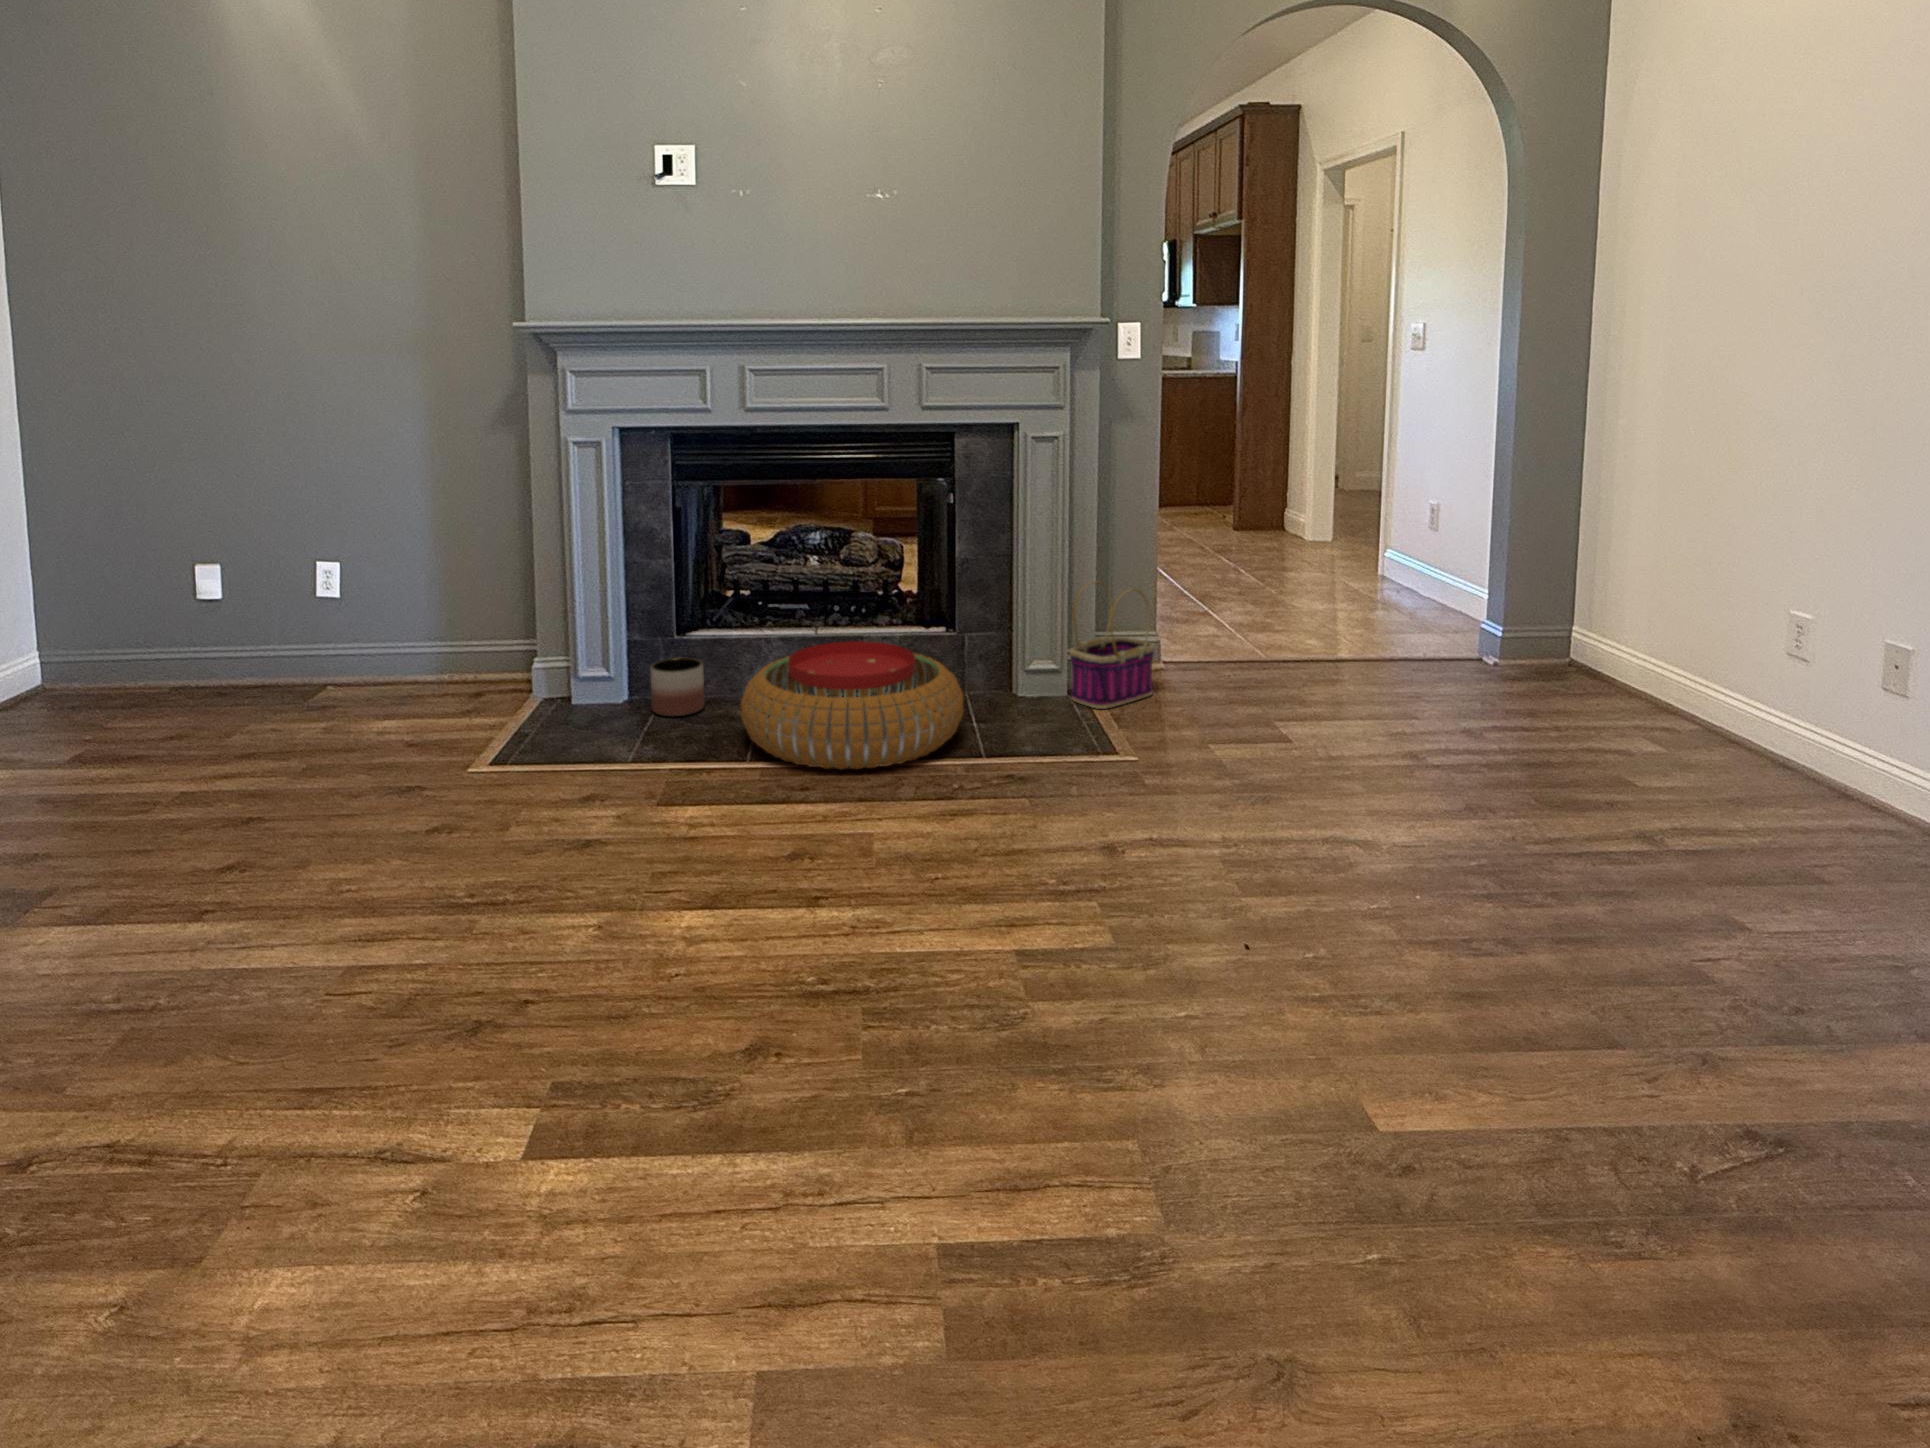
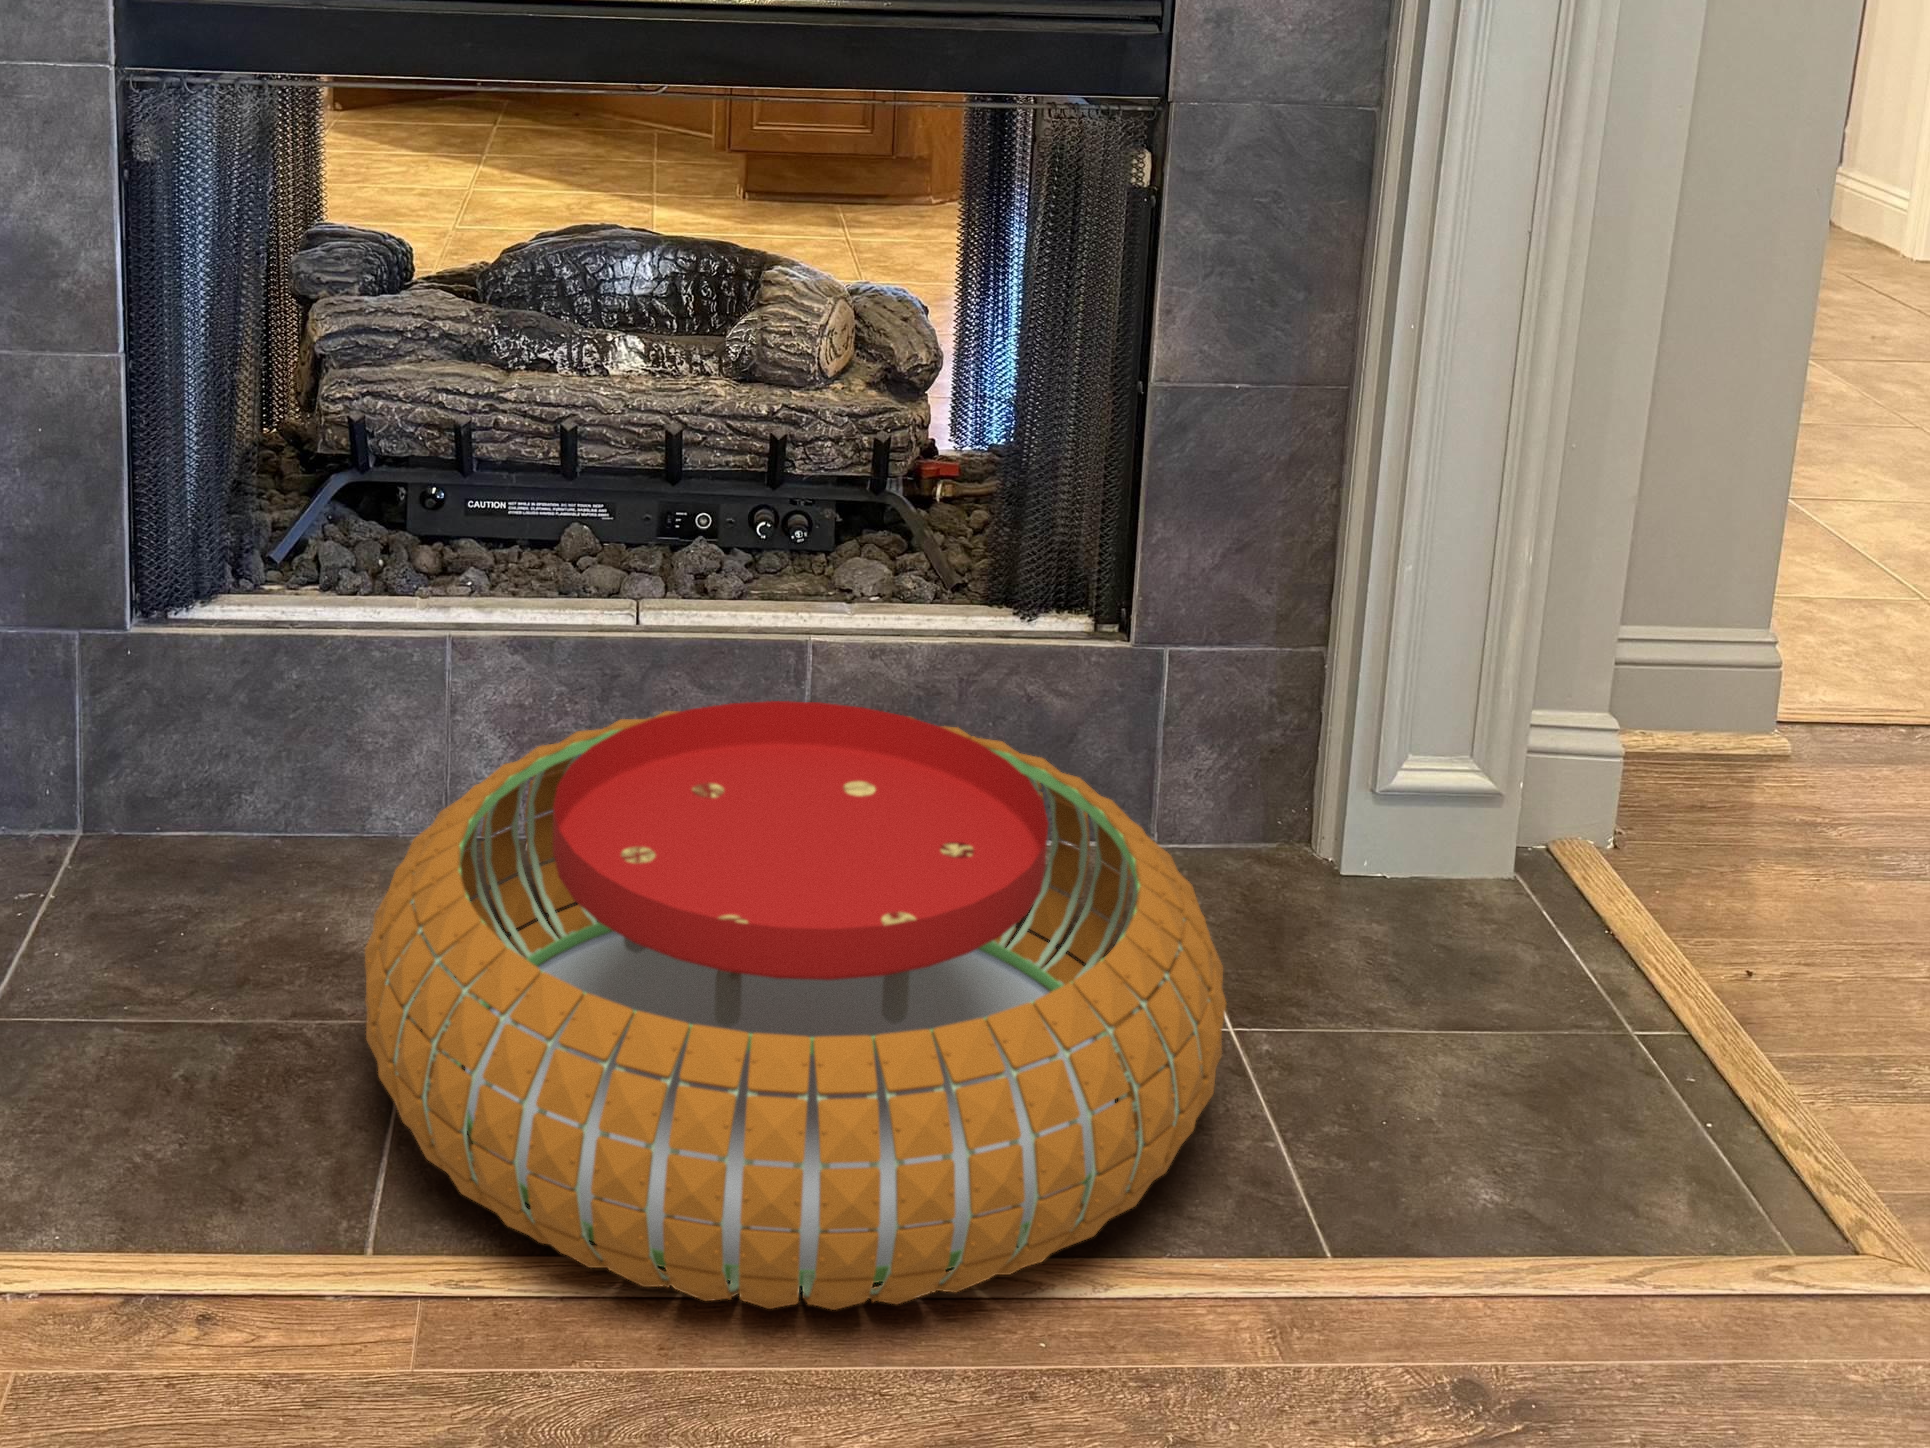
basket: present [1069,581,1155,709] -> none [1530,479,1842,951]
planter: present [651,658,705,716] -> none [26,708,227,942]

